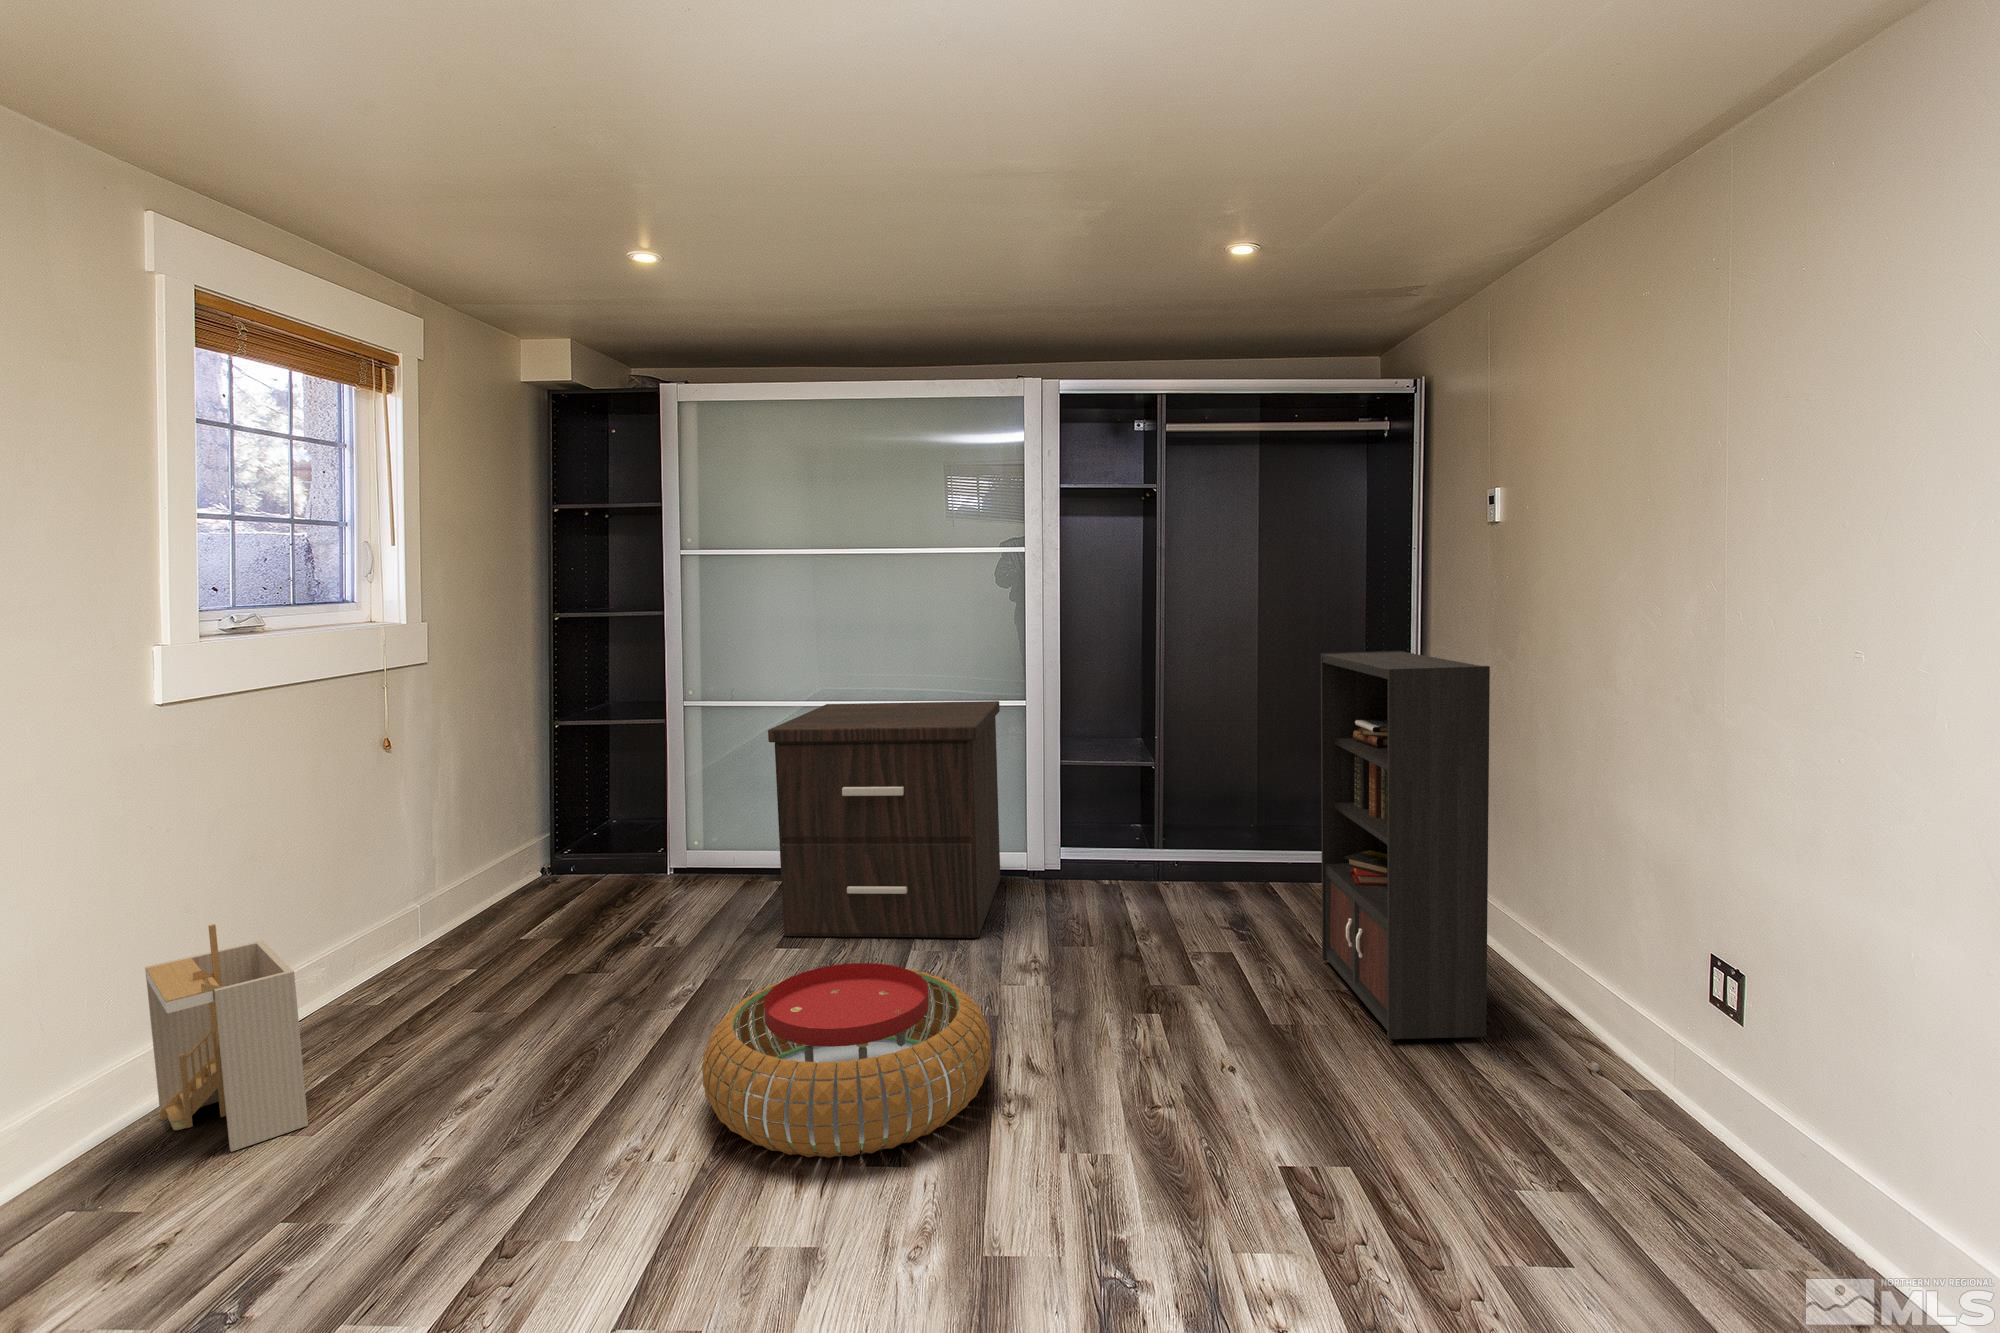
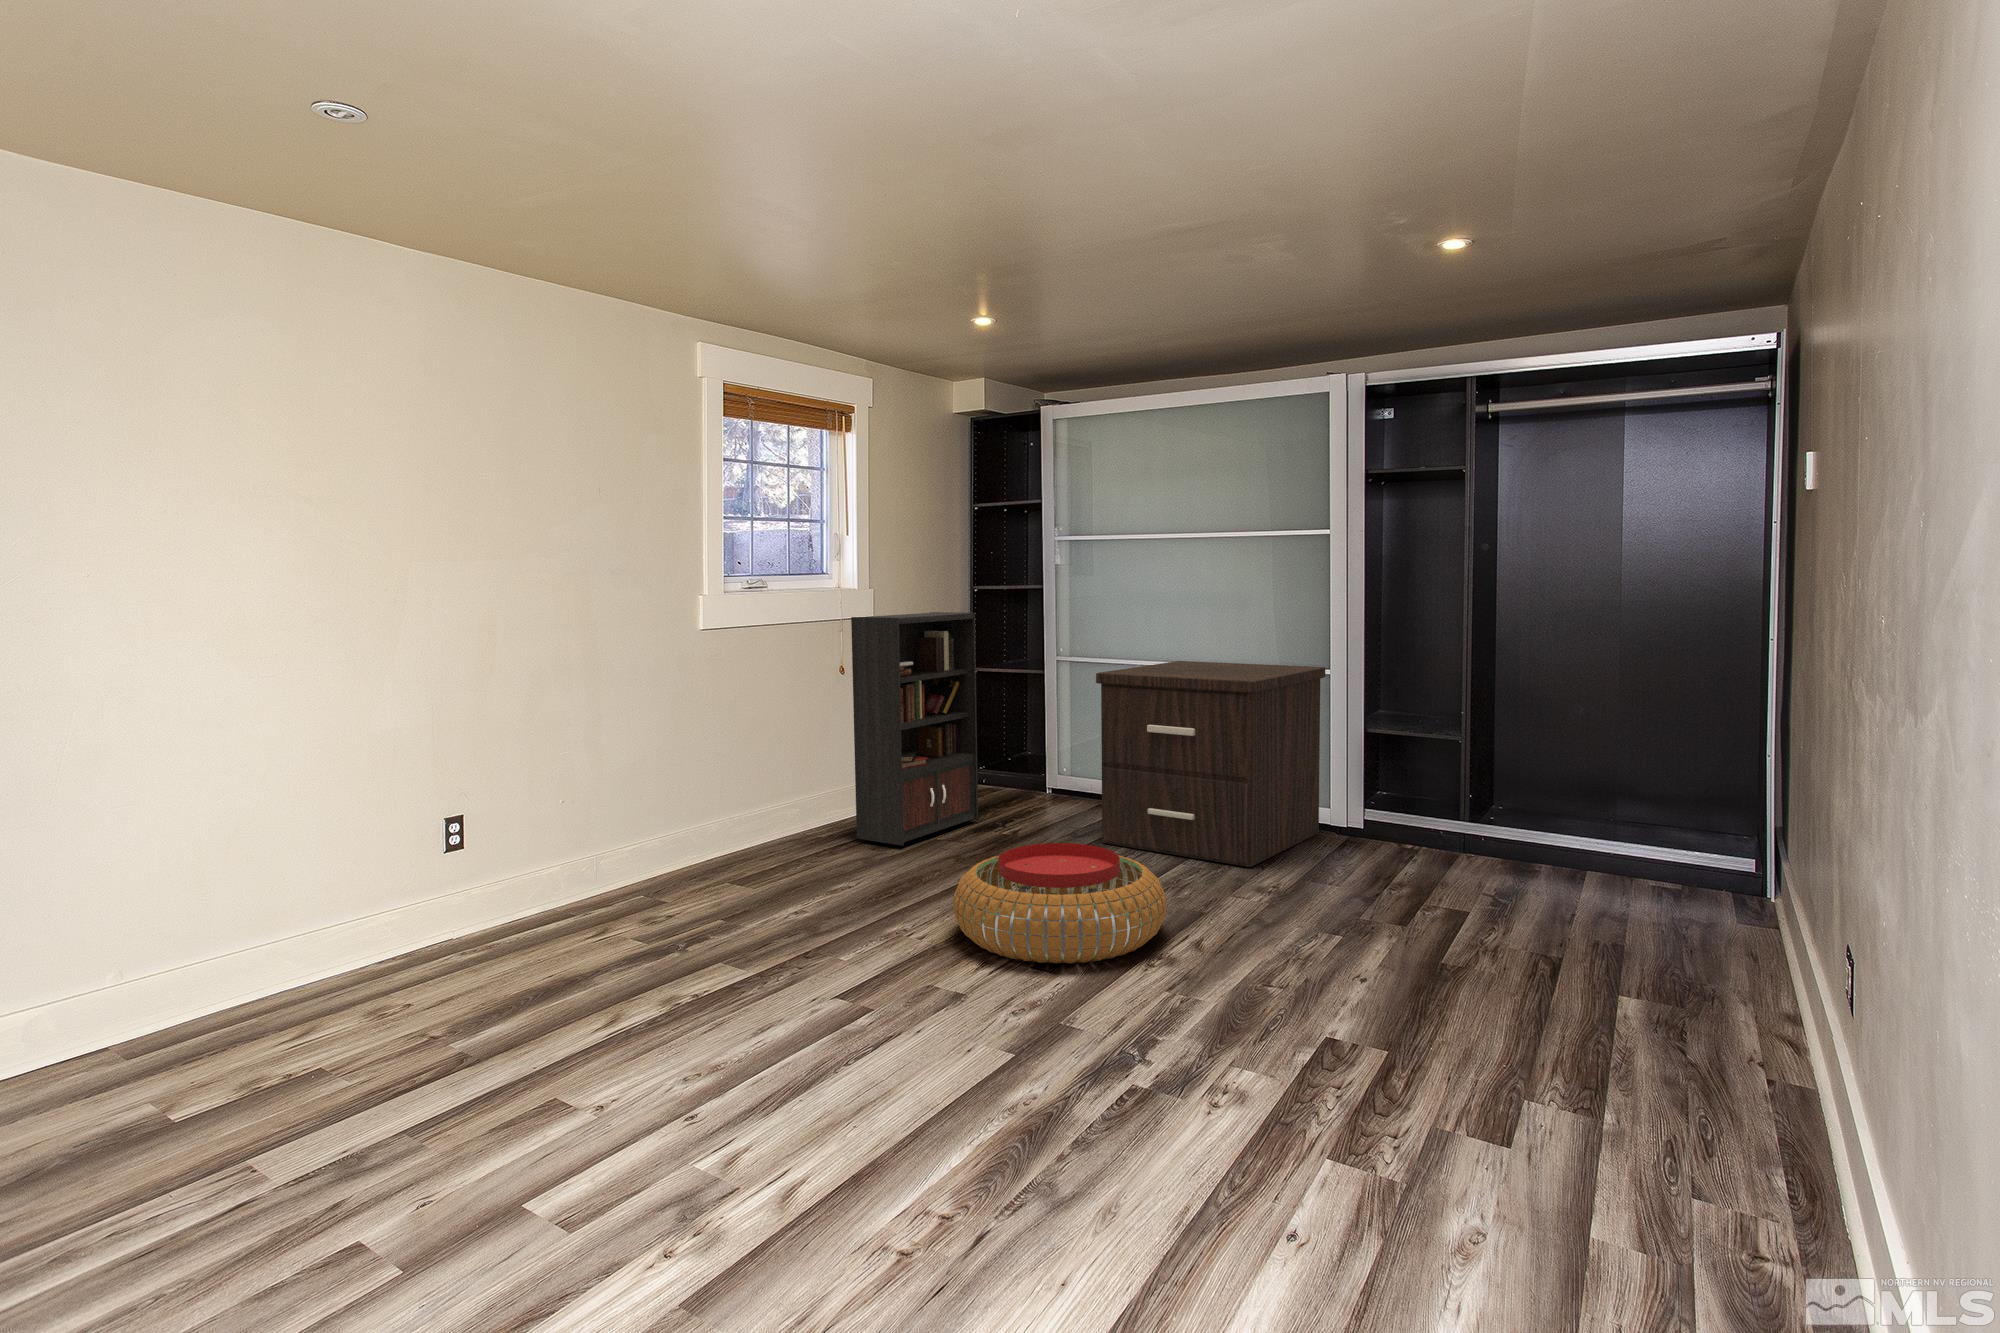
bookcase: present [1321,651,1599,1071] -> present [851,612,978,845]
storage bin: present [145,924,308,1152] -> none [688,754,755,888]

